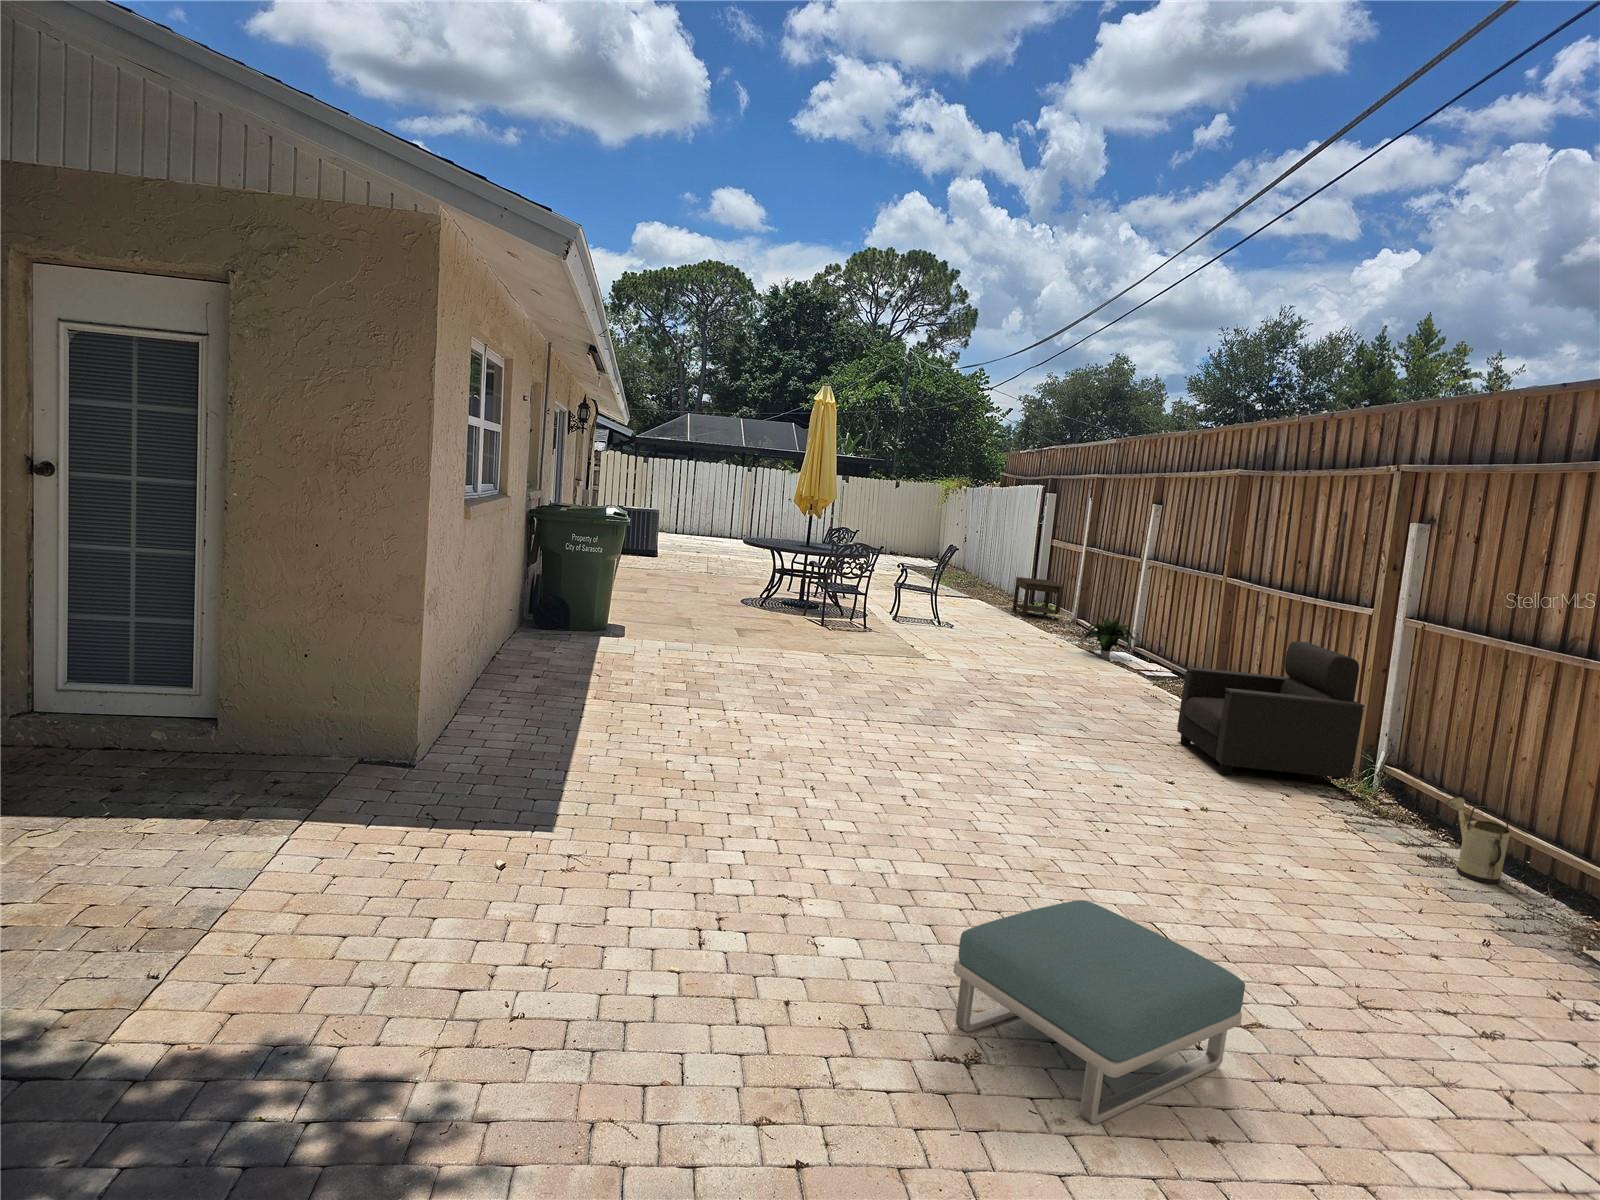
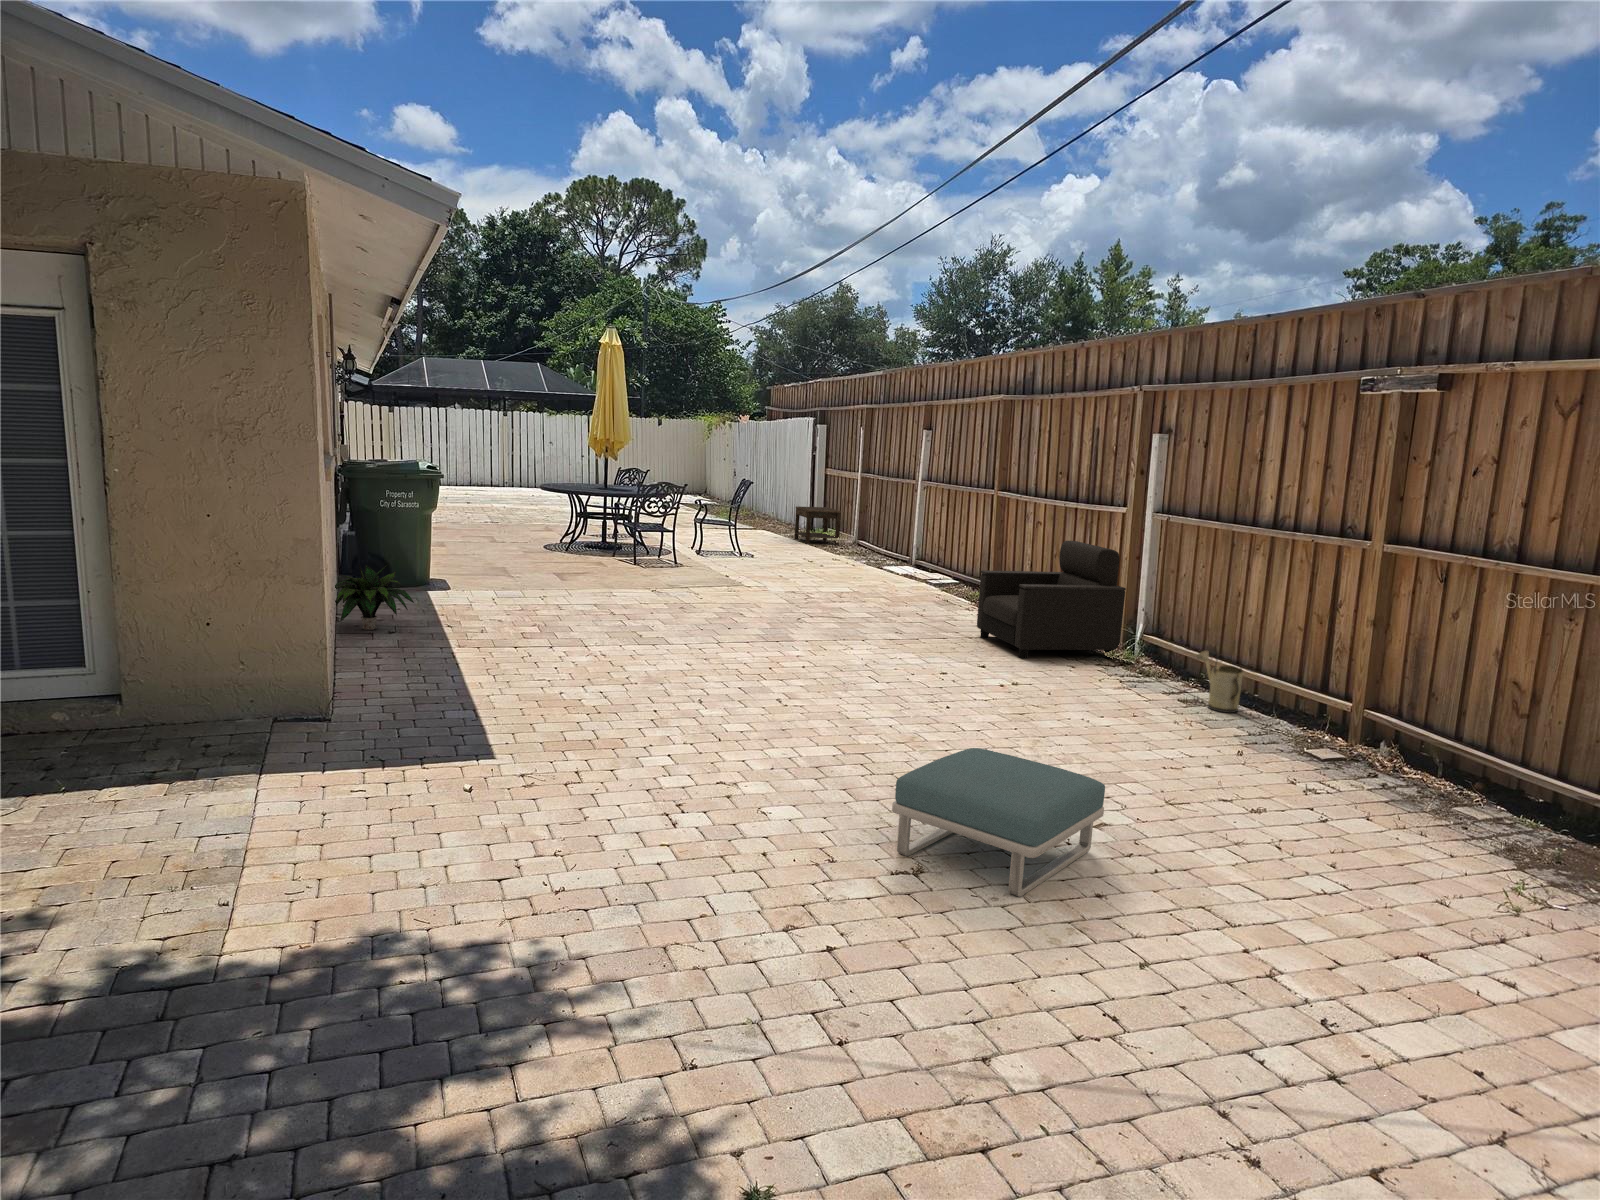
potted plant: present [1080,616,1135,659] -> present [335,565,414,630]

